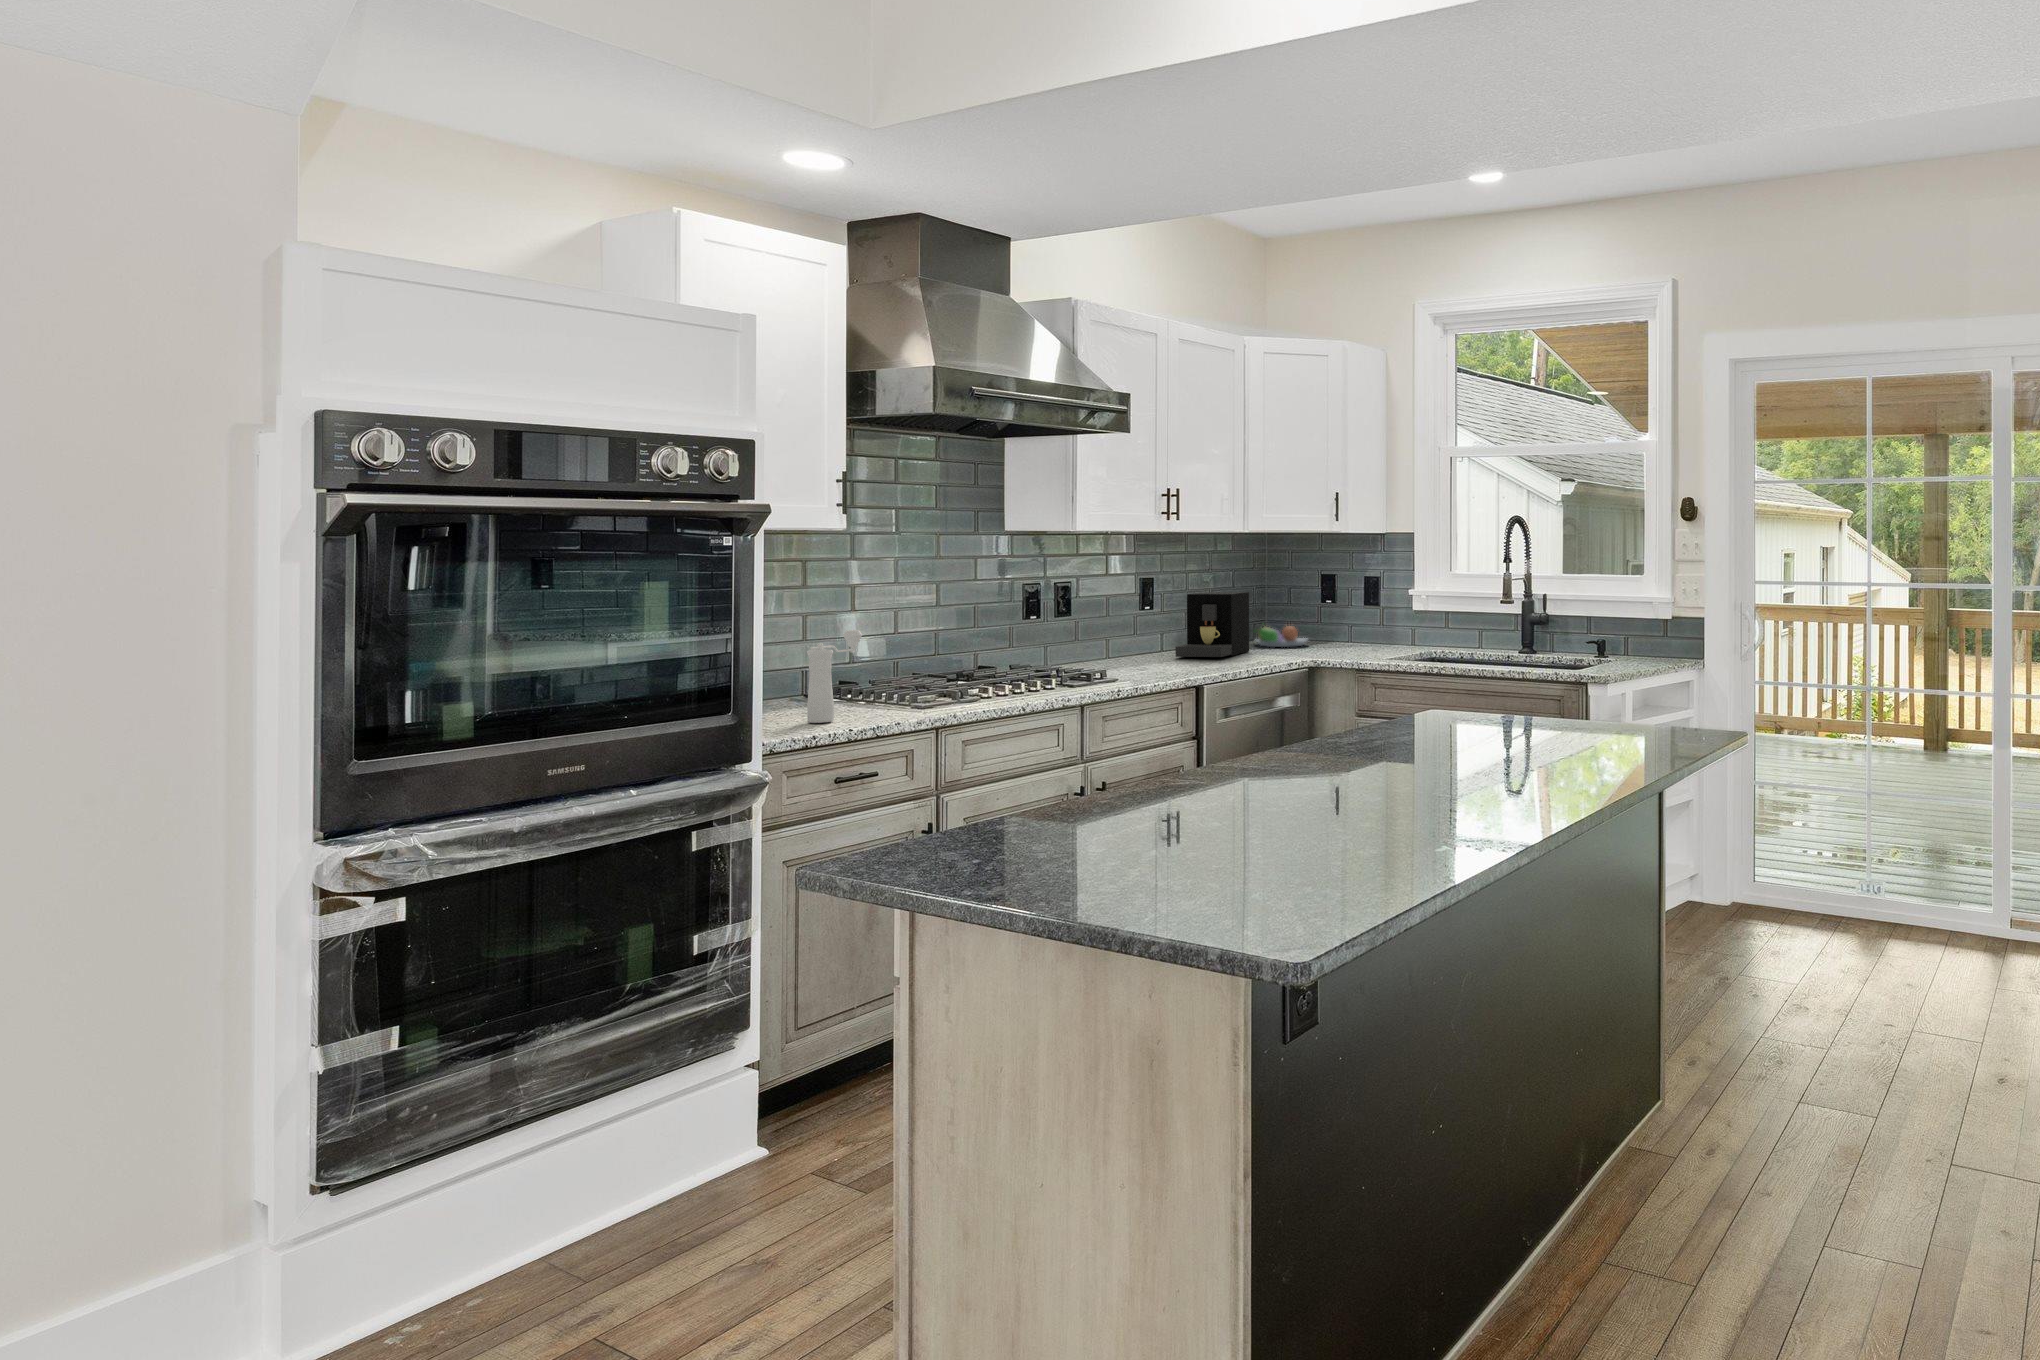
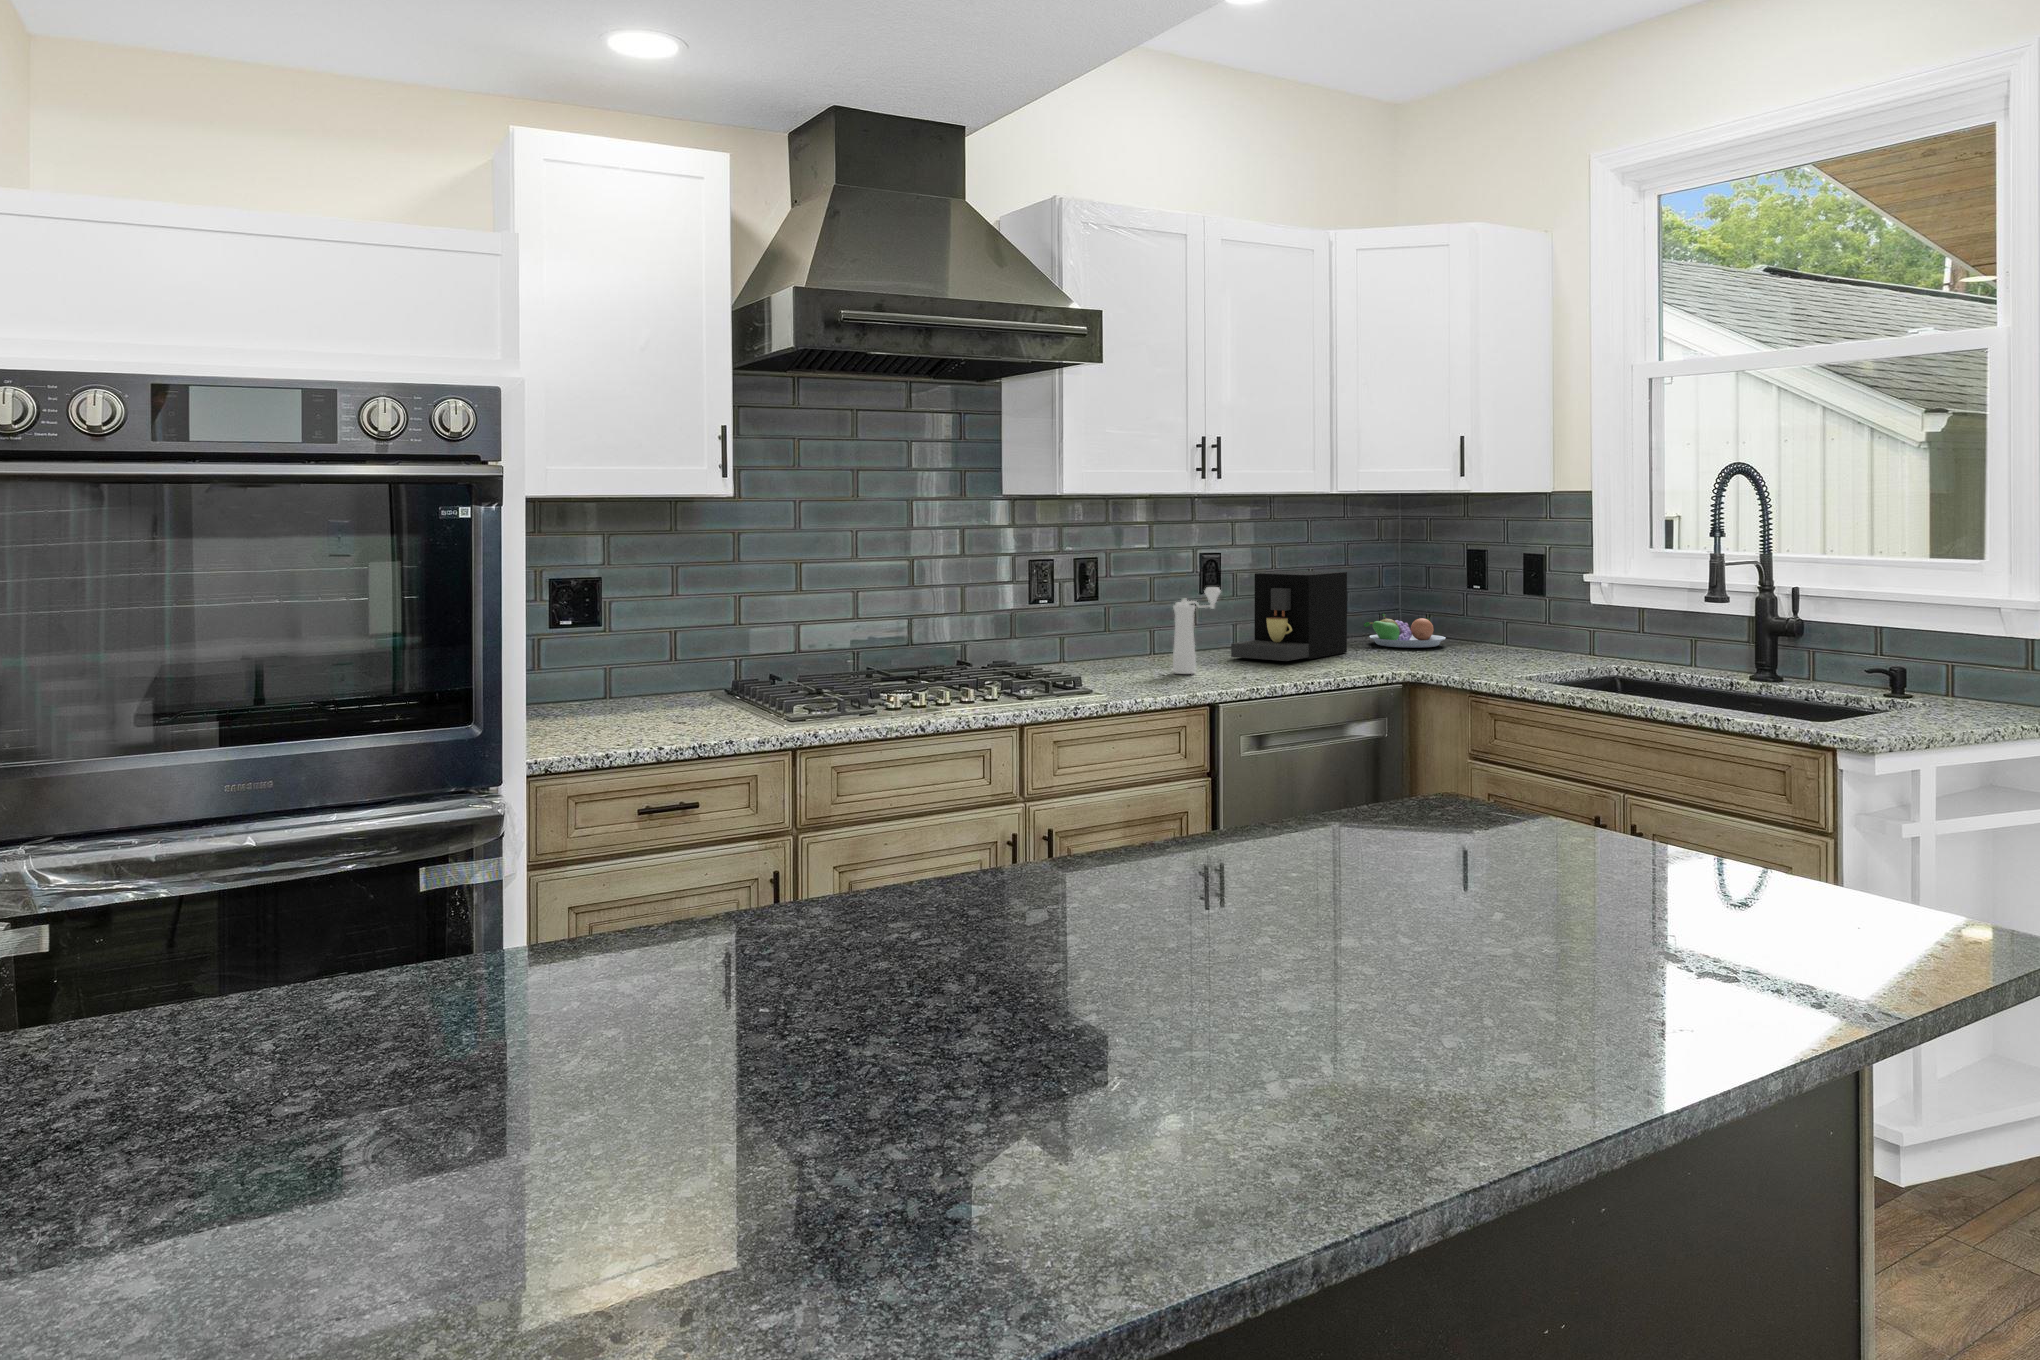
pepper mill: present [807,630,862,723] -> present [1173,587,1220,674]

